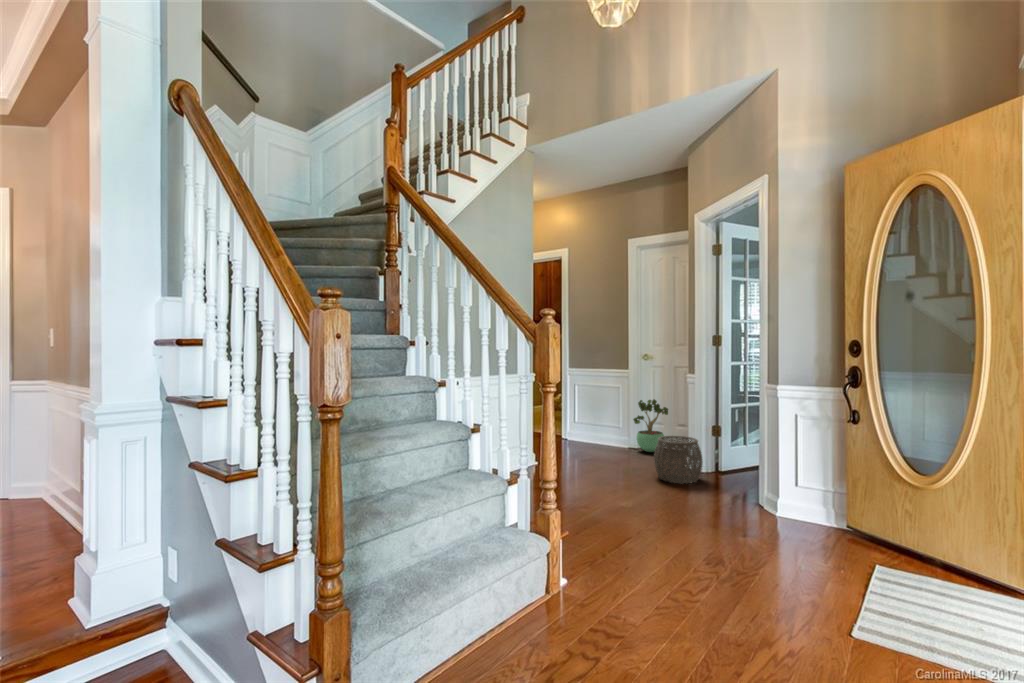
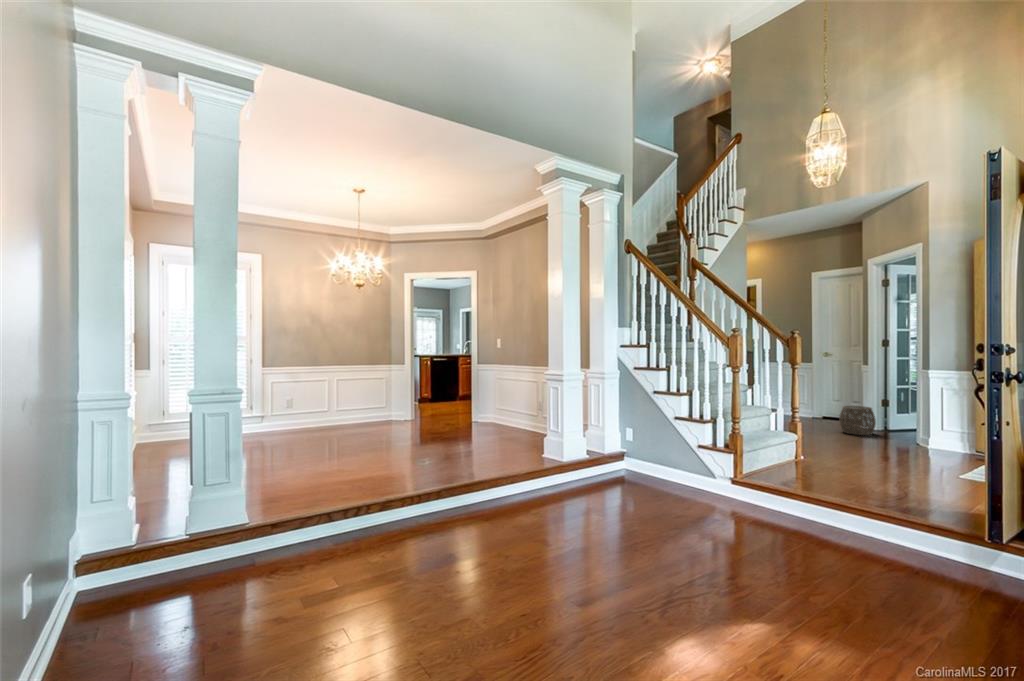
potted plant: present [633,399,668,452] -> none [817,384,846,421]

